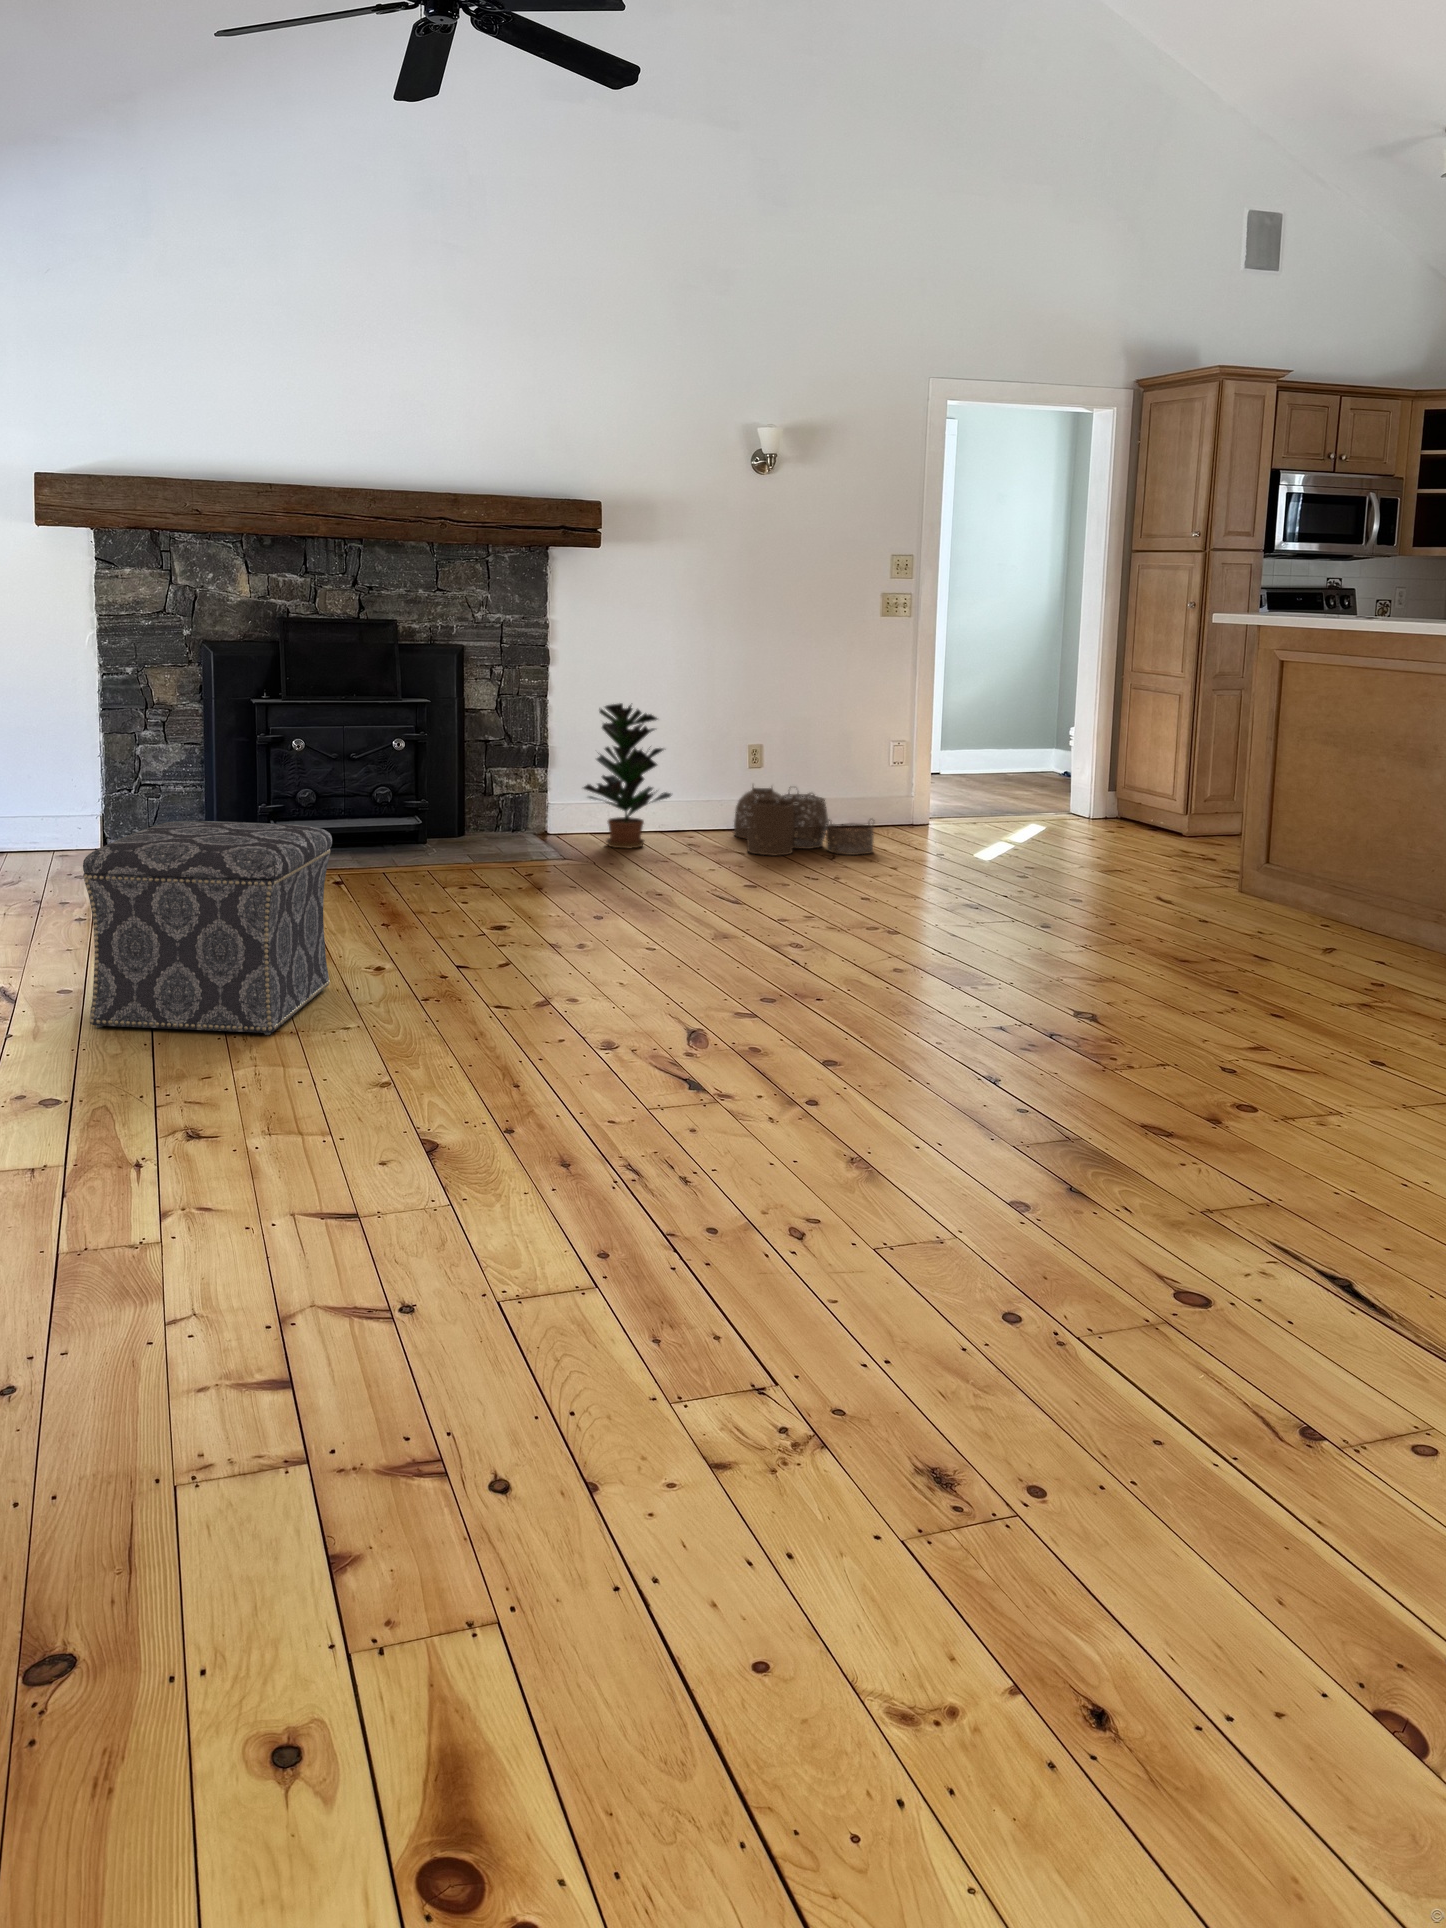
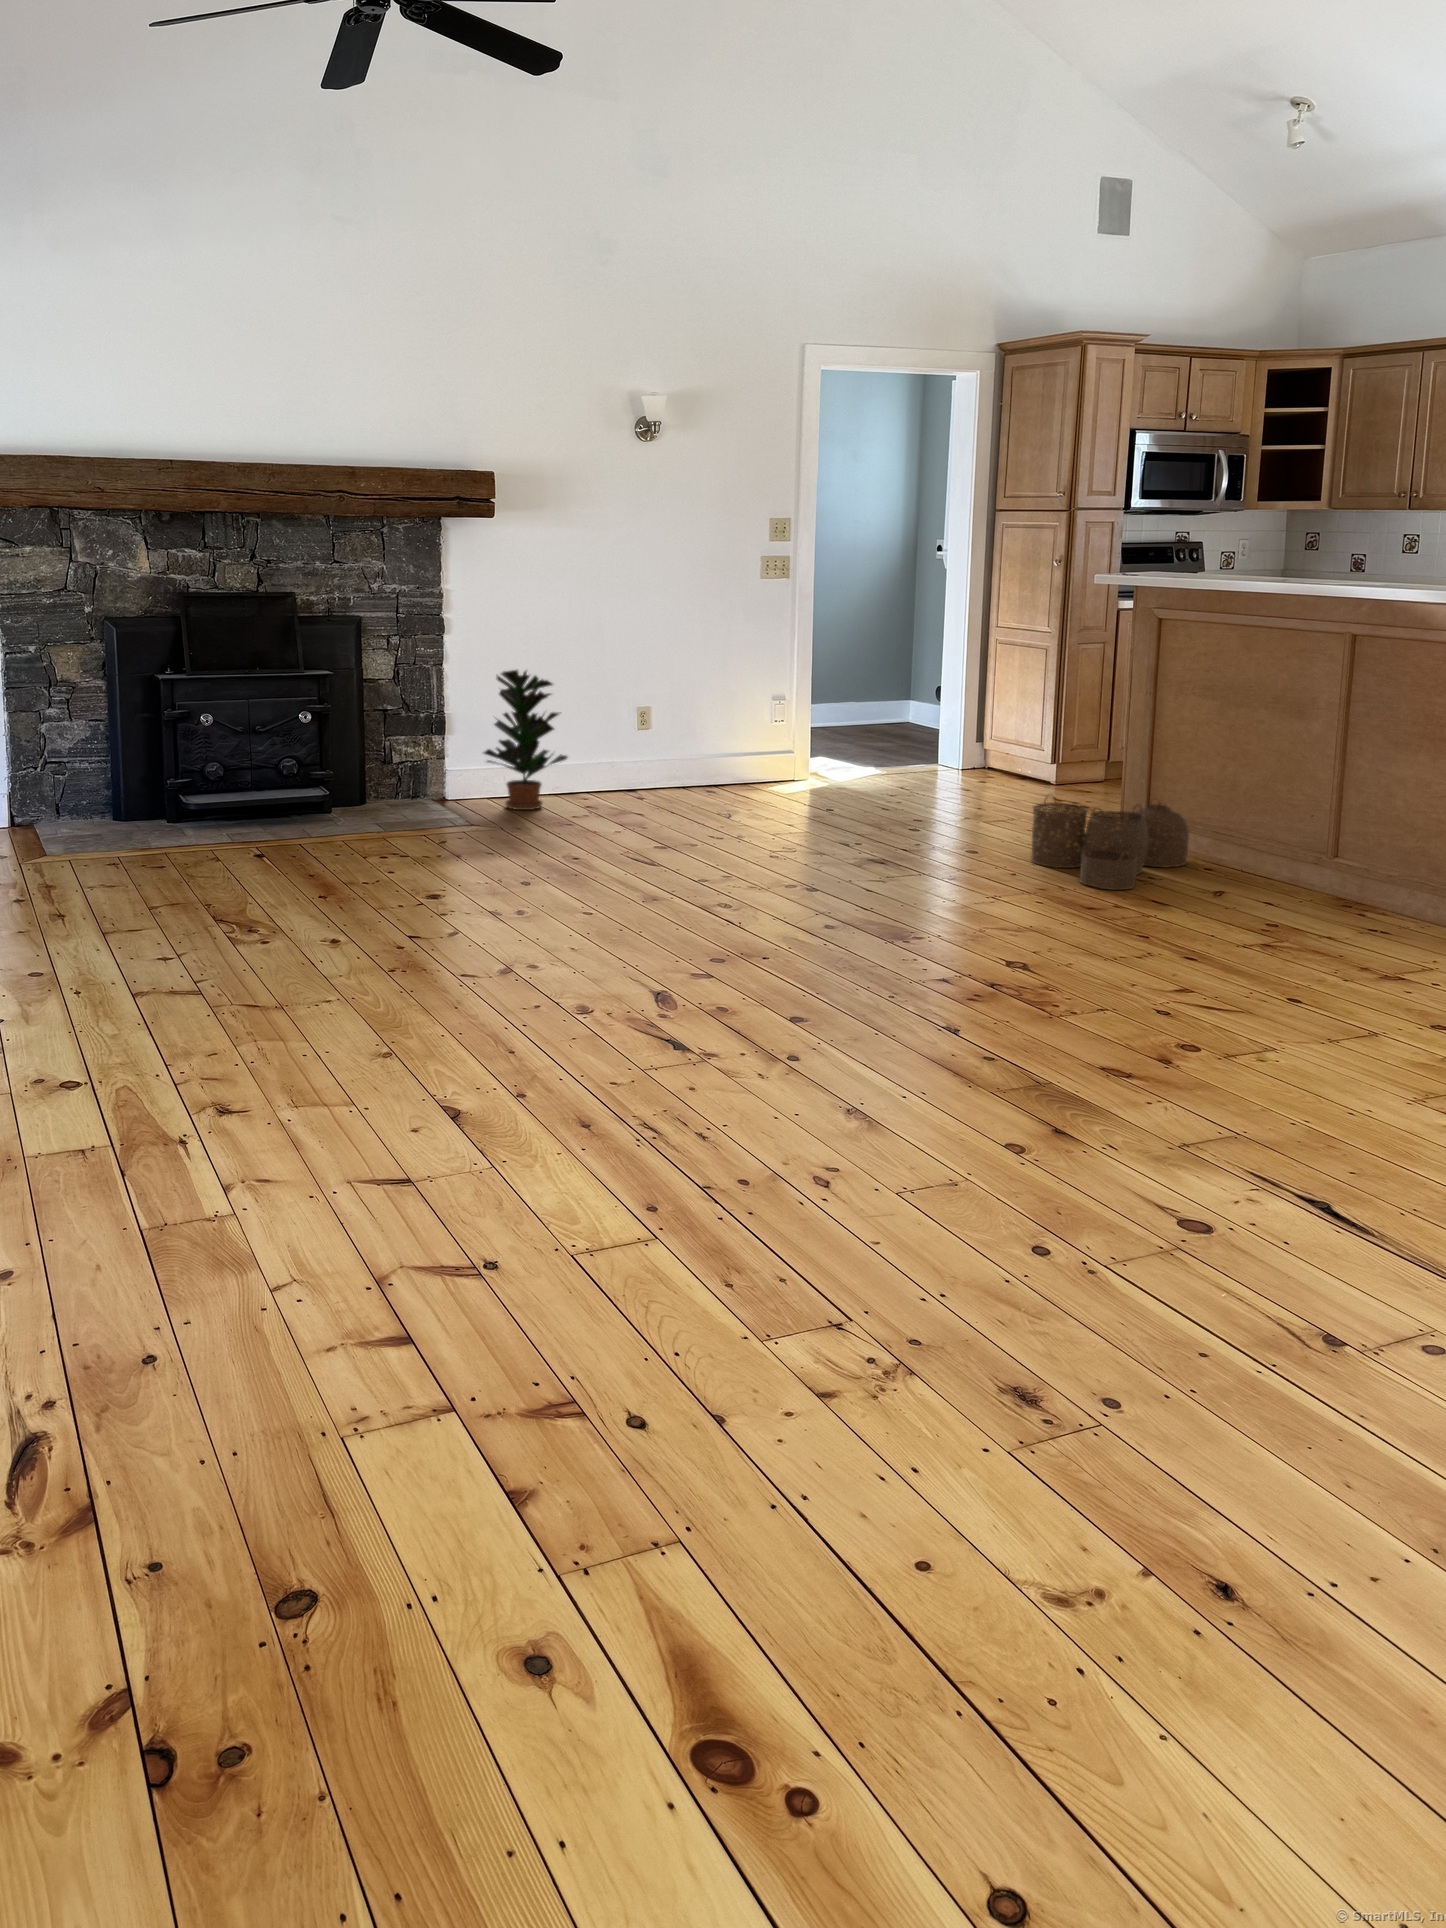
woven basket: present [734,787,874,855] -> present [1031,794,1189,890]
ottoman: present [83,821,332,1035] -> none [68,803,295,1008]

